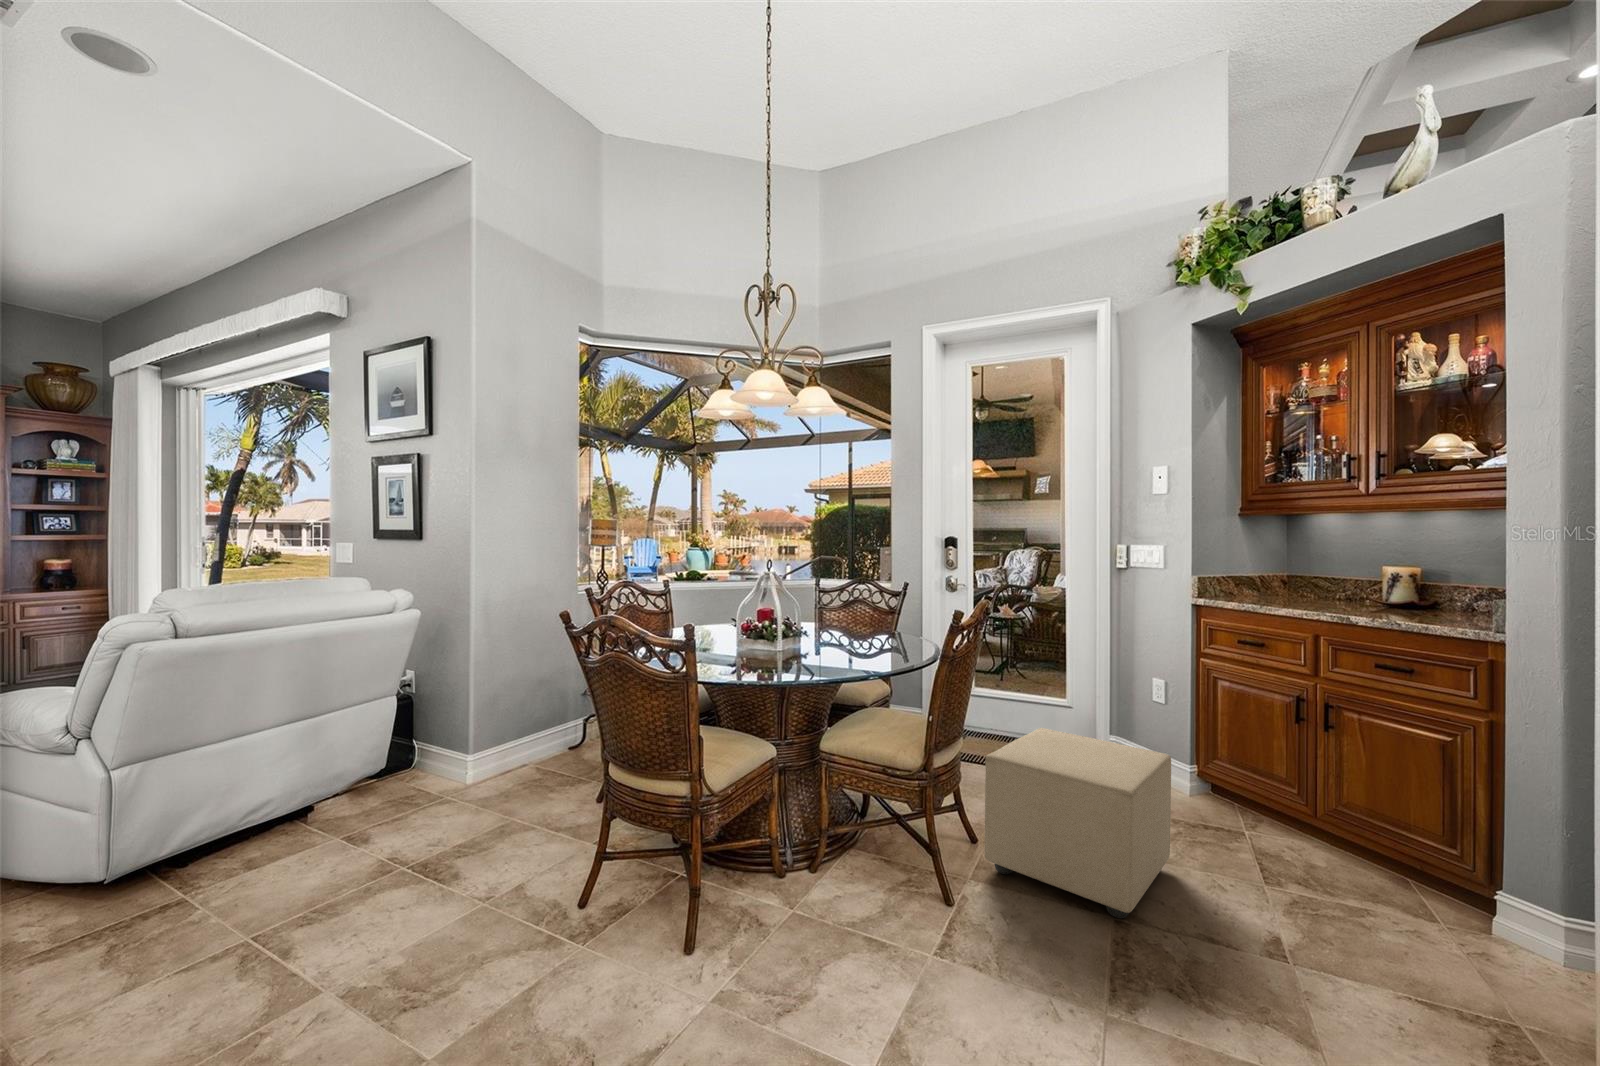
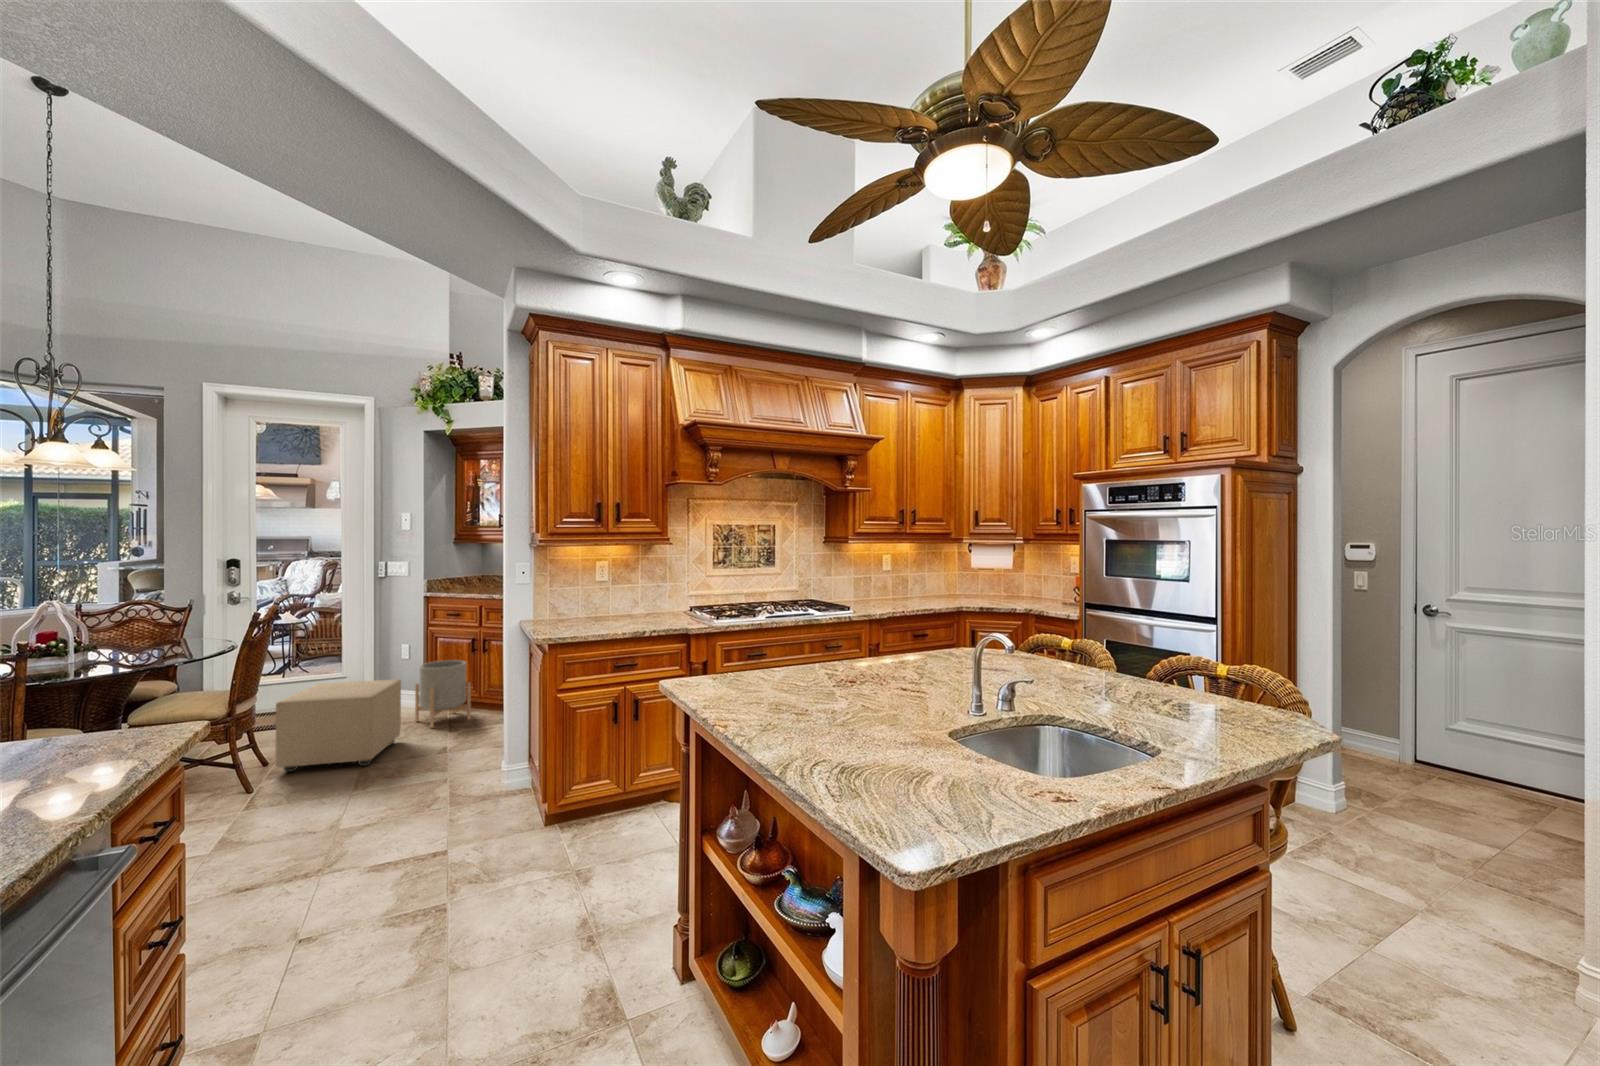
planter: none [1183,724,1297,859] -> present [415,660,471,728]

